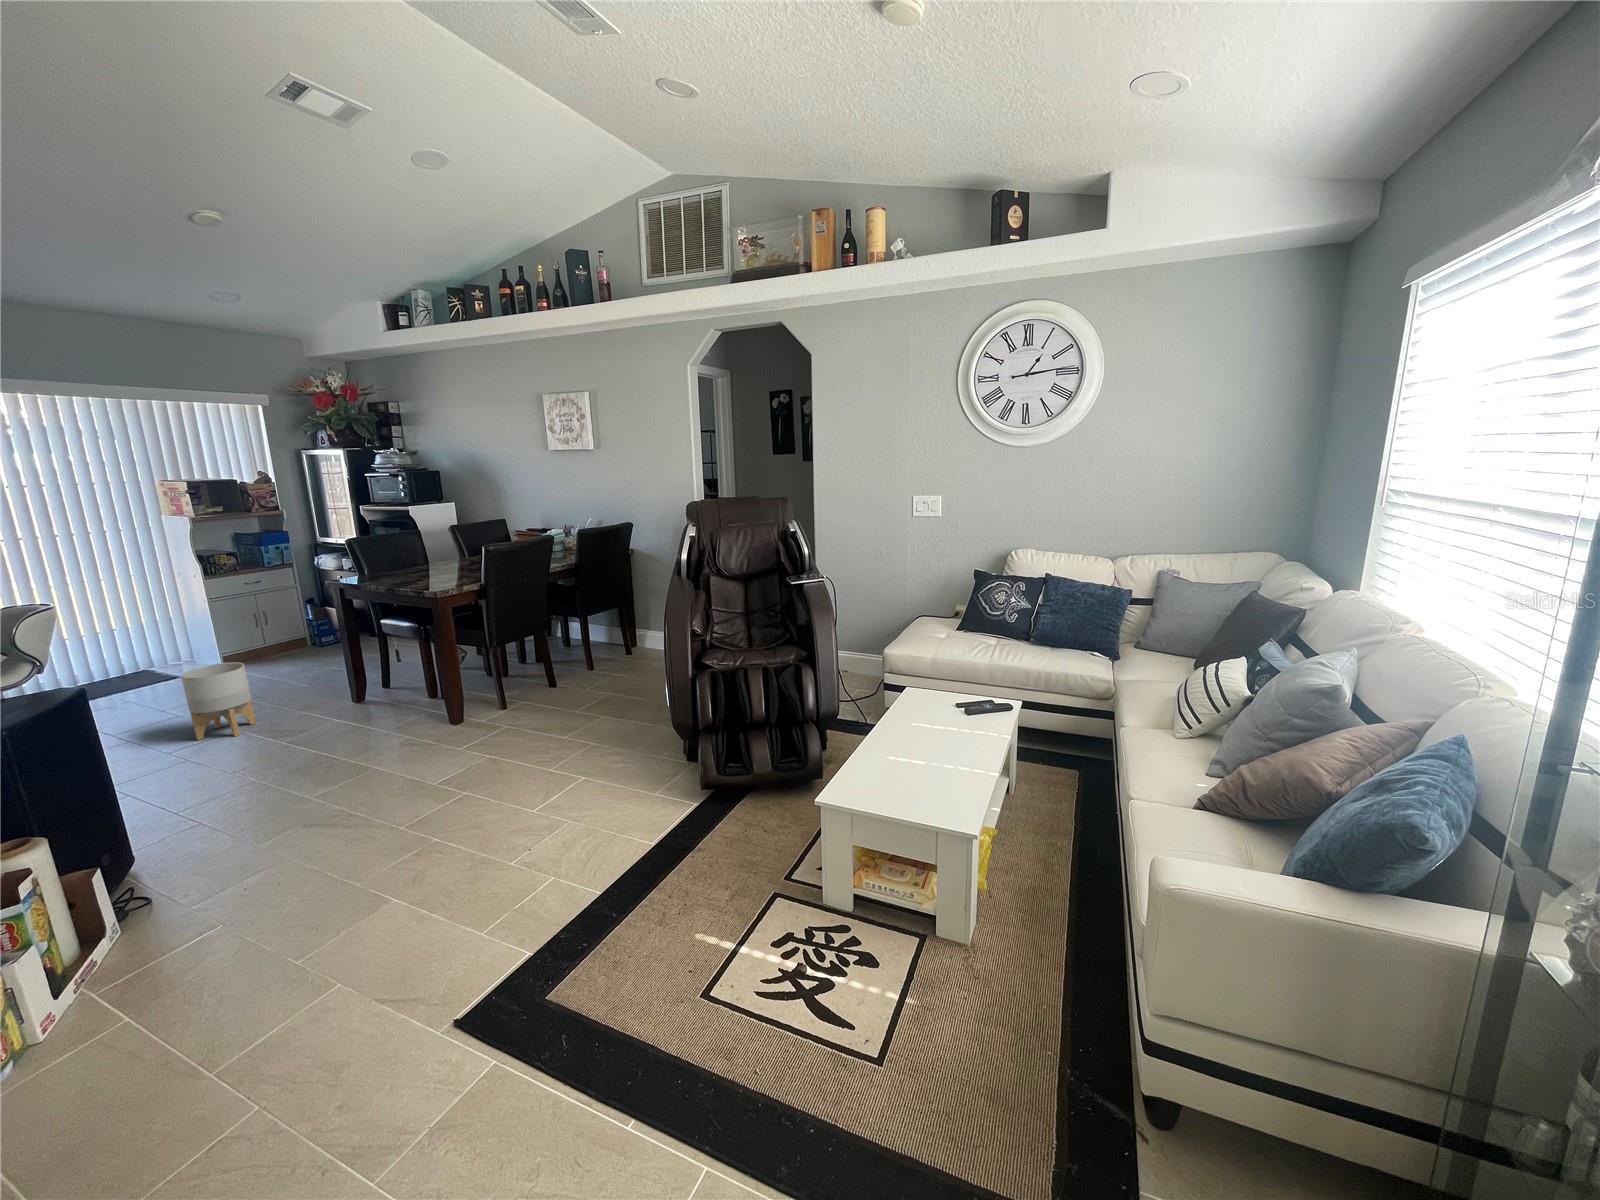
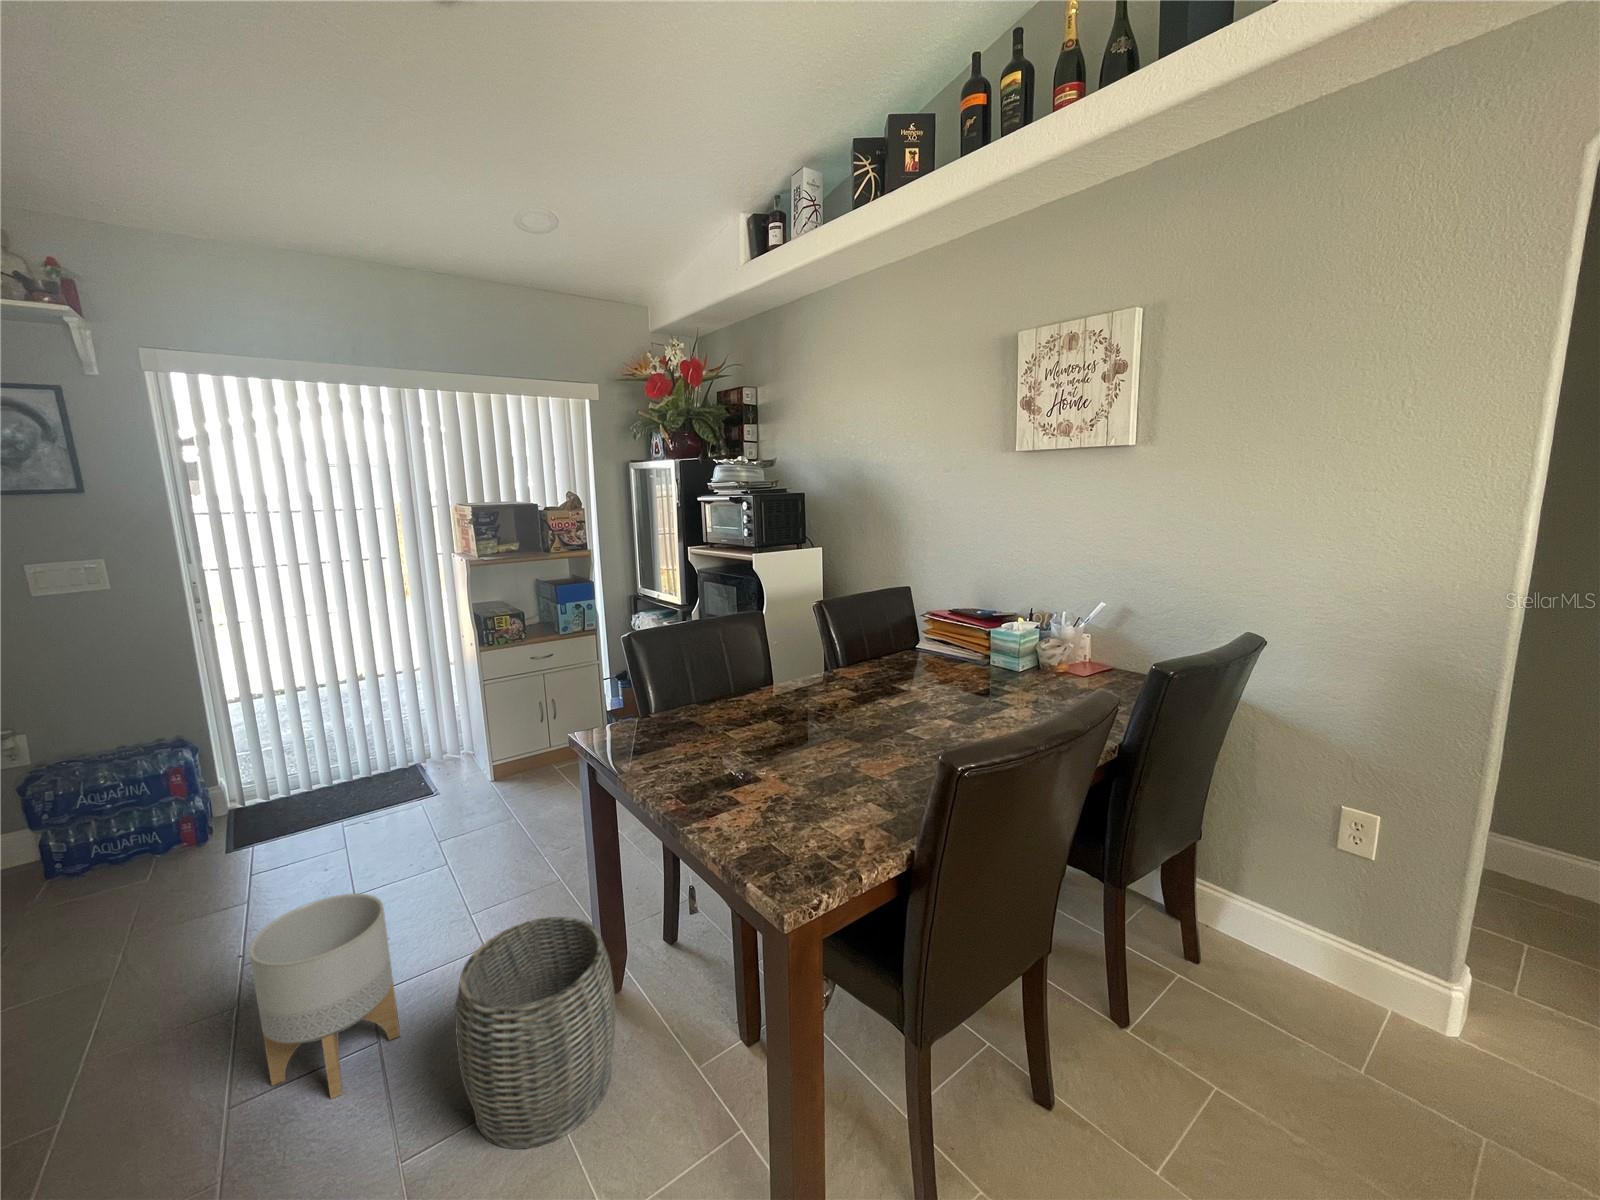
woven basket: none [299,655,373,727] -> present [455,917,616,1149]

